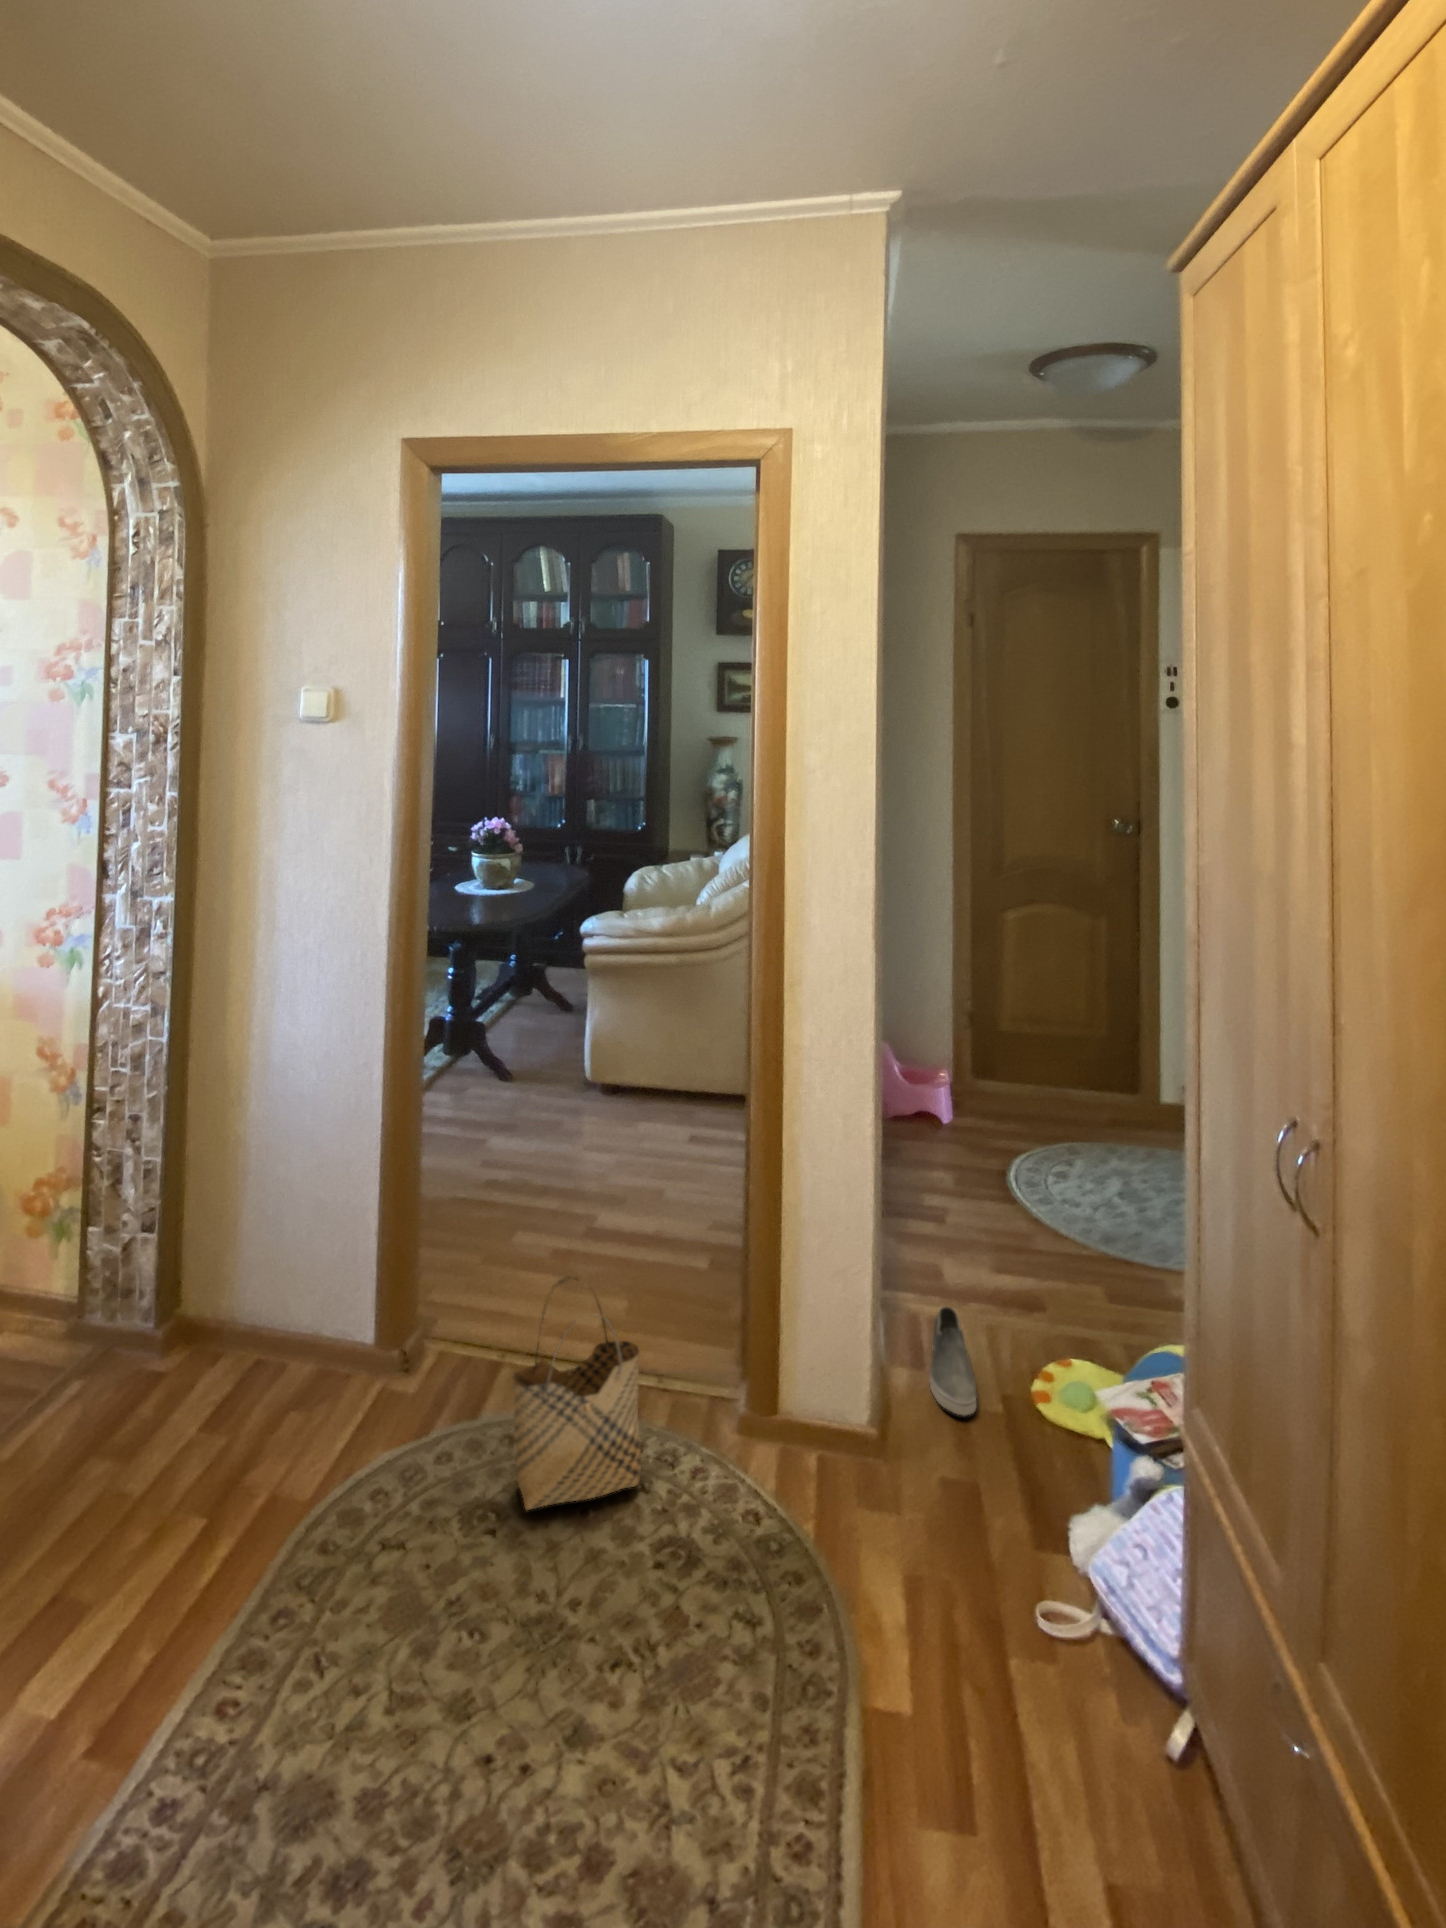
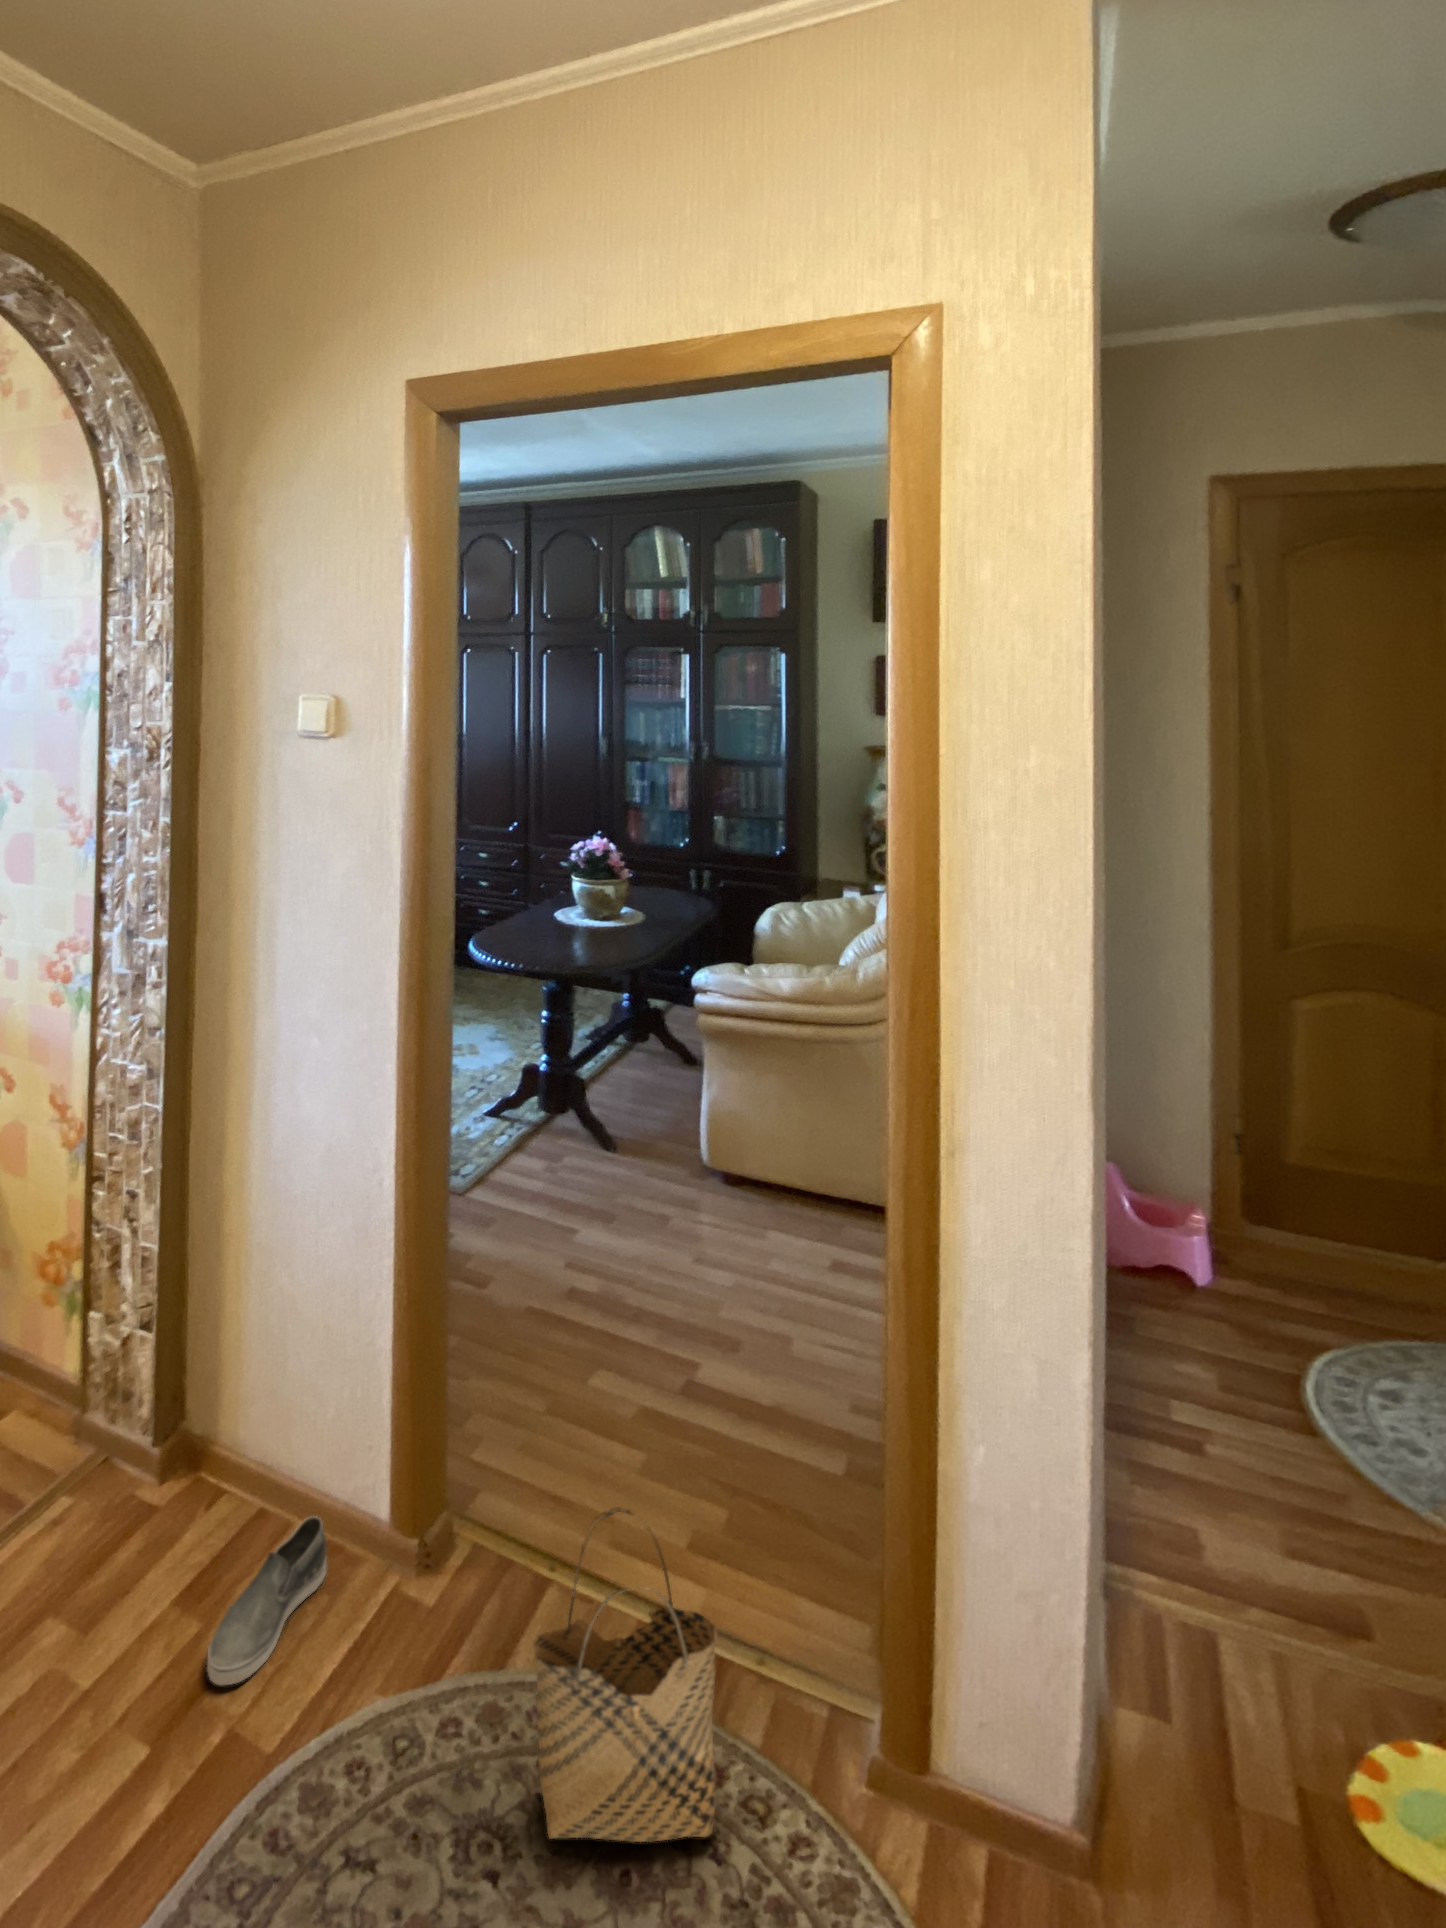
shoe: present [930,1306,976,1415] -> present [207,1516,327,1685]

